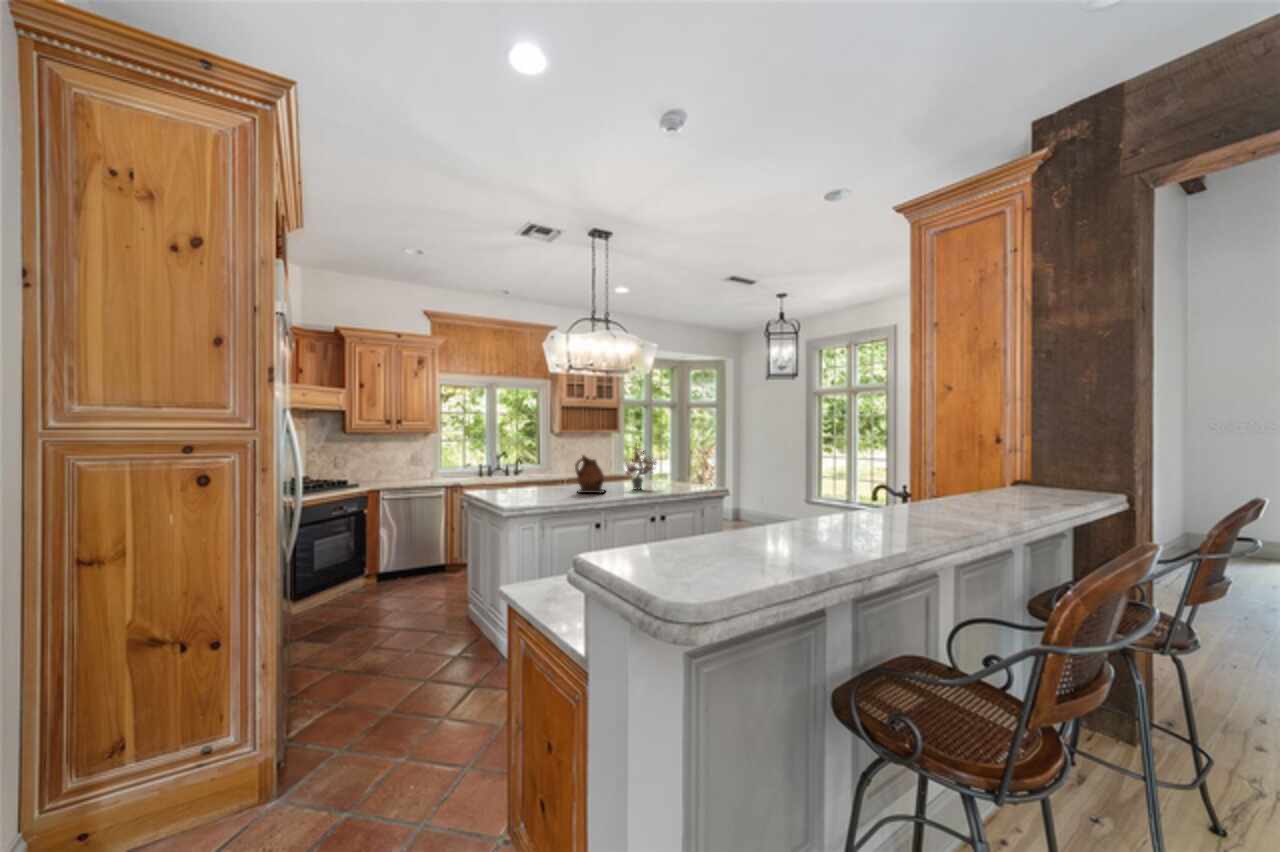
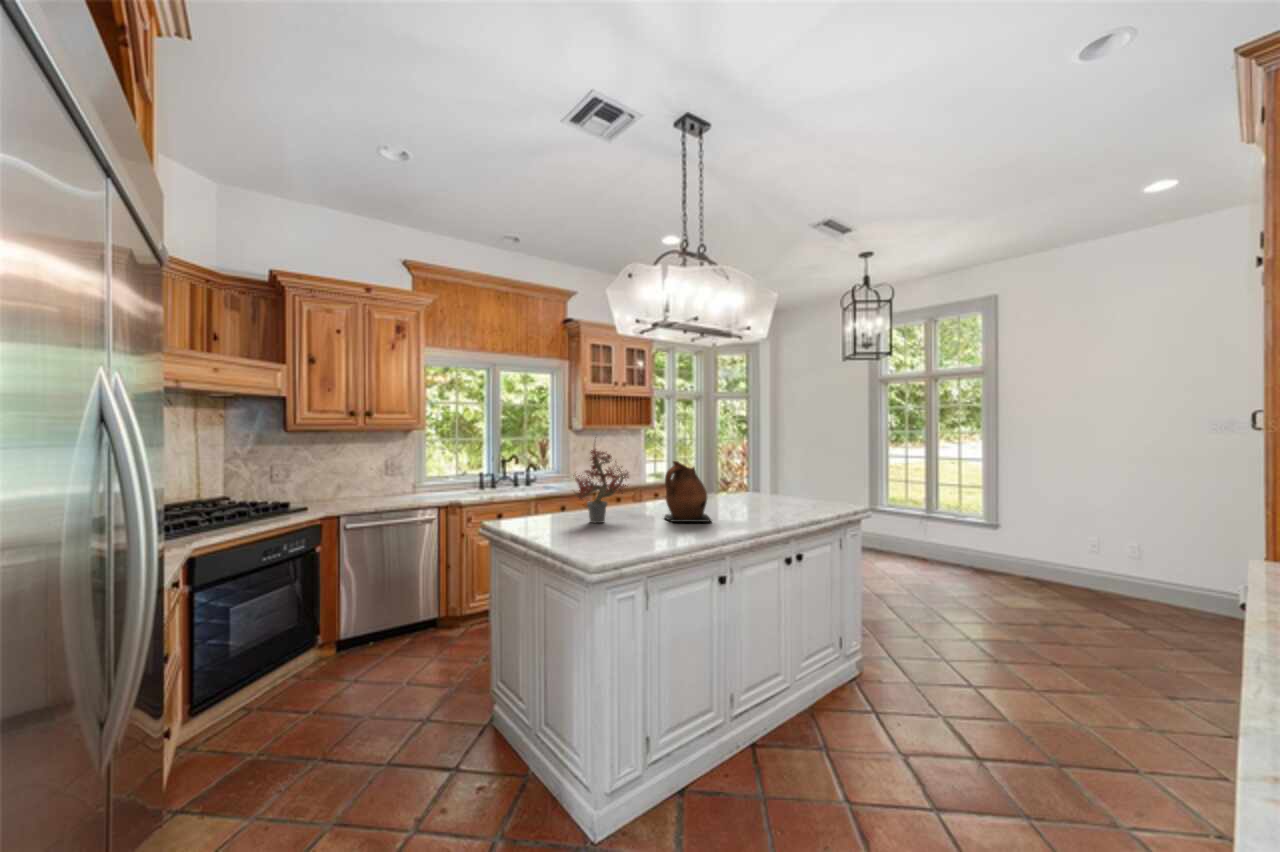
potted plant: present [625,443,656,489] -> present [575,448,629,523]

